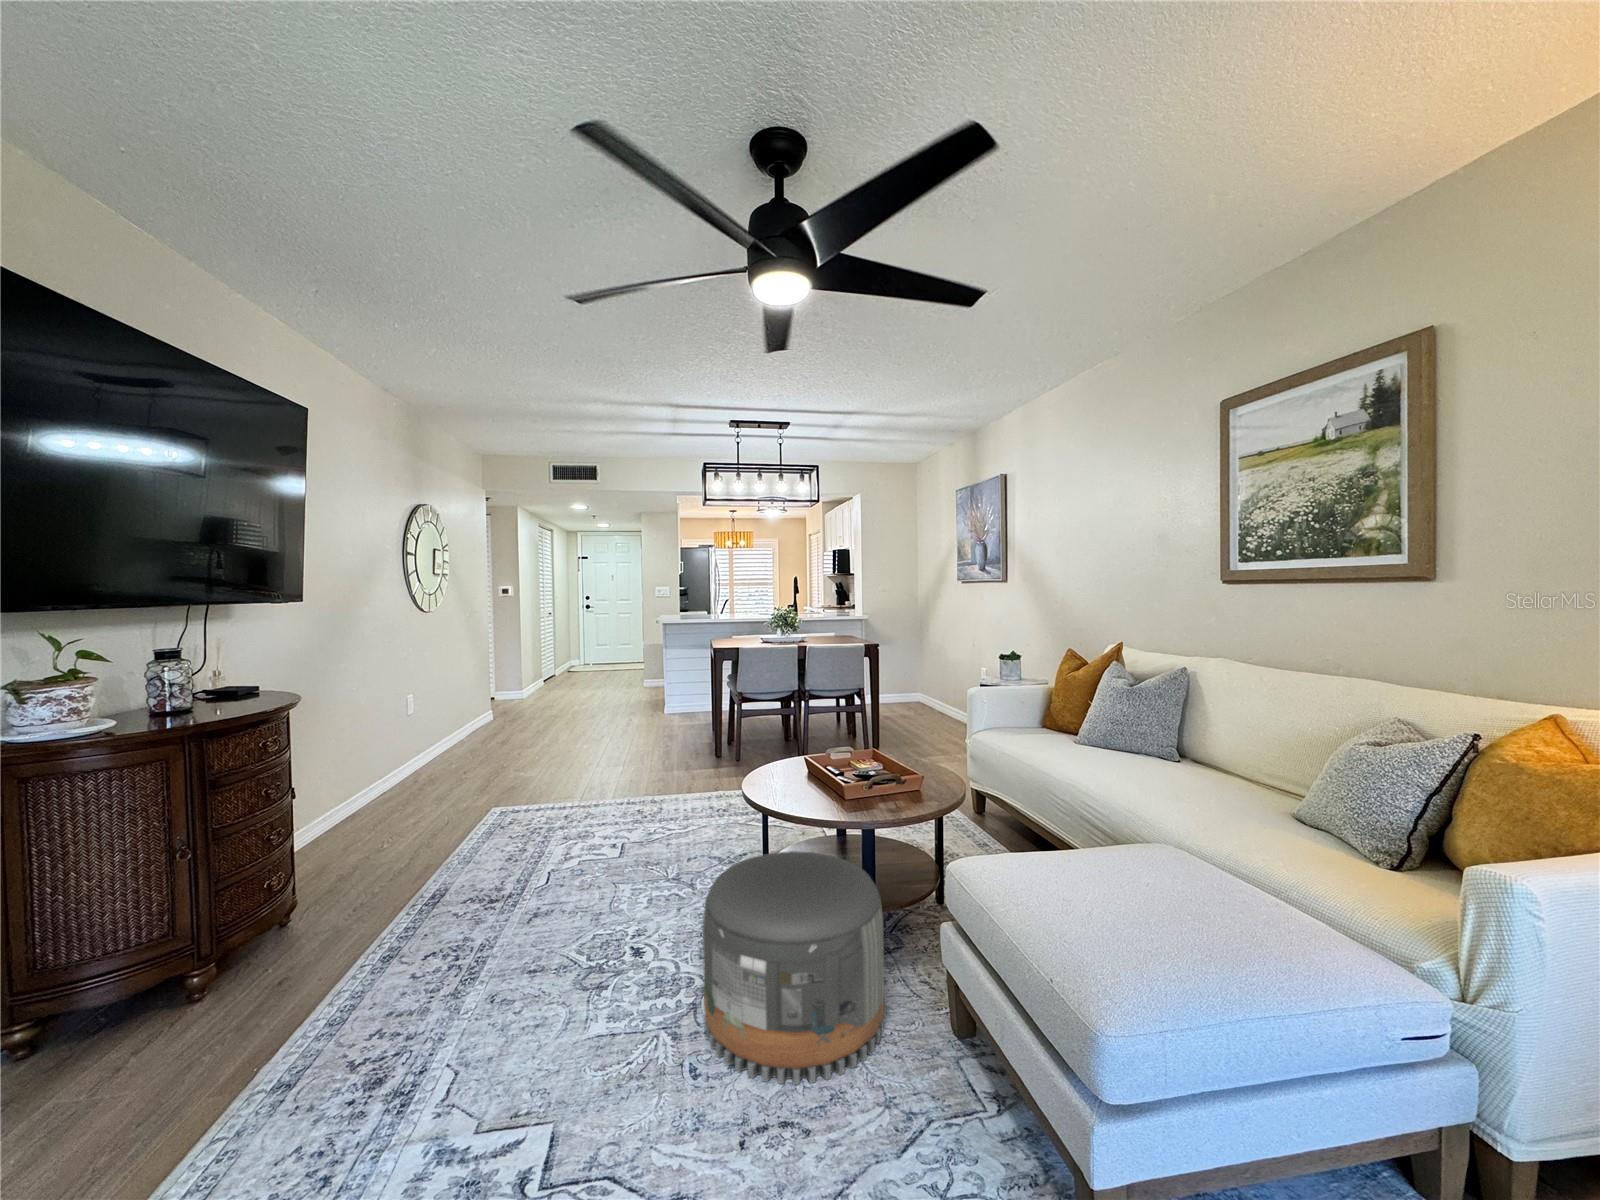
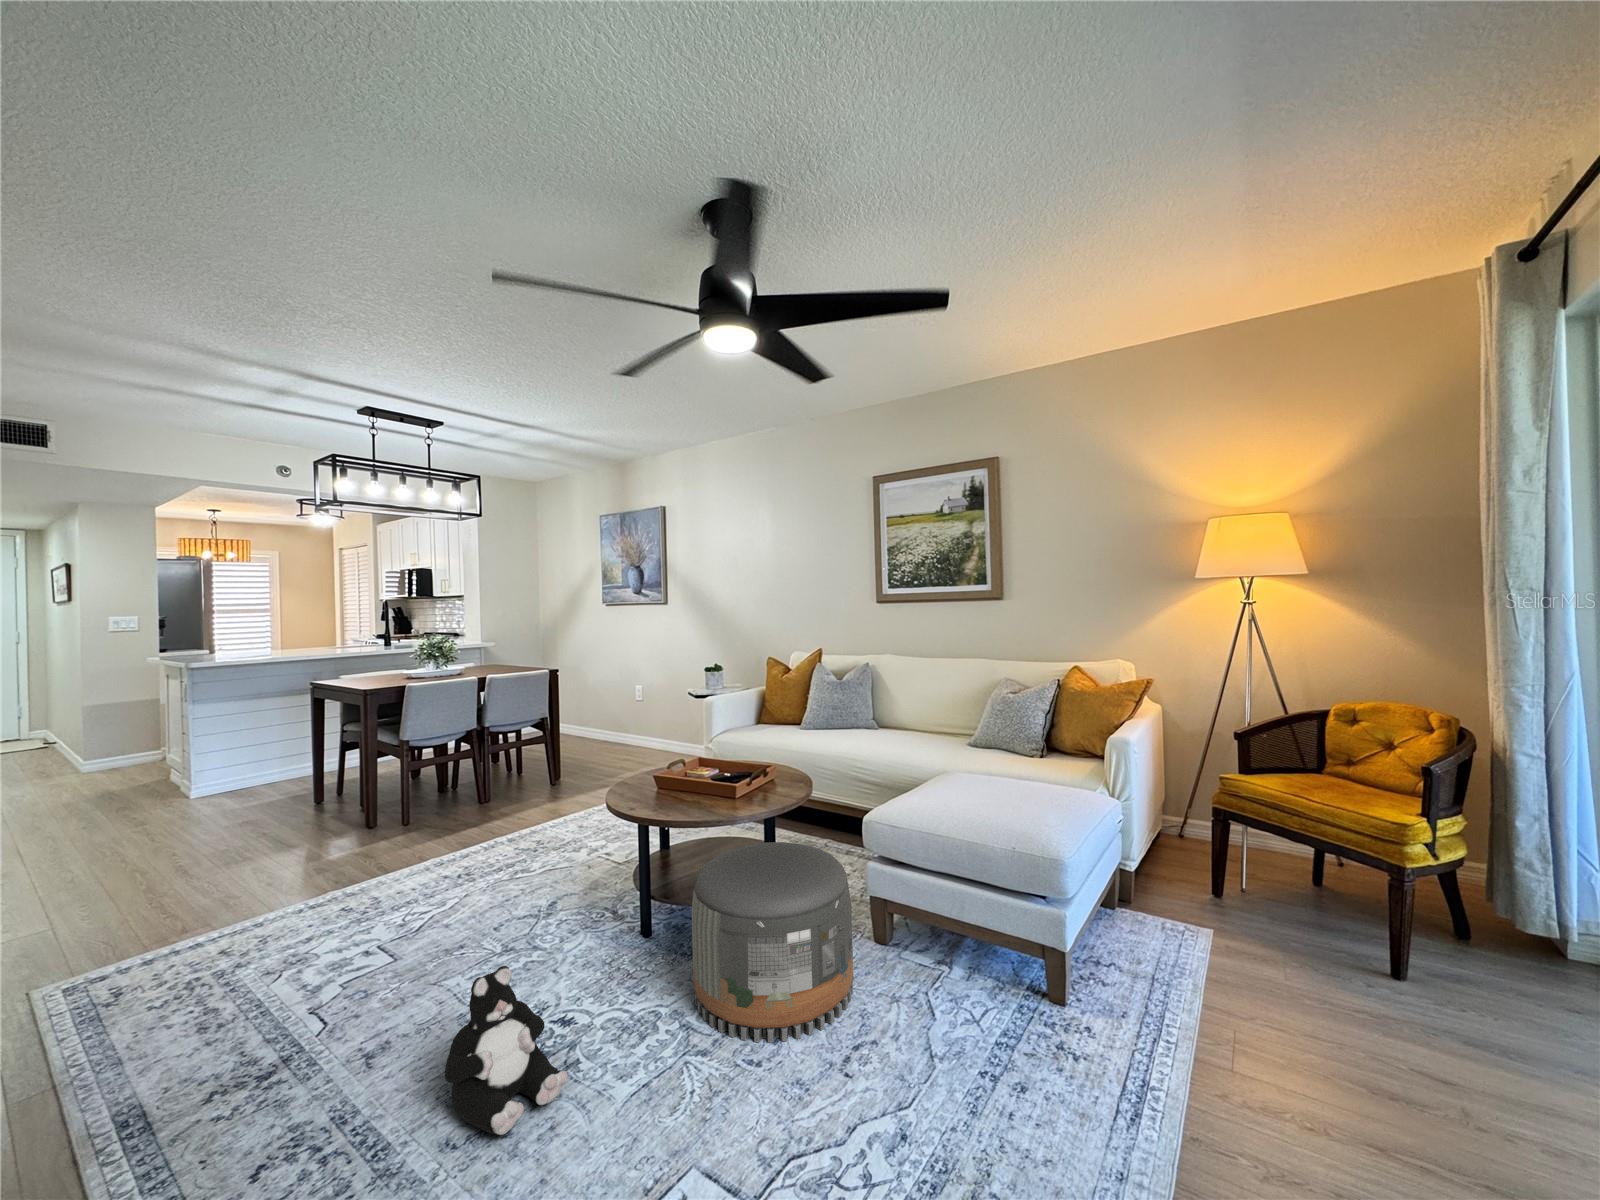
plush toy: none [496,881,583,1011] -> present [444,966,568,1135]

